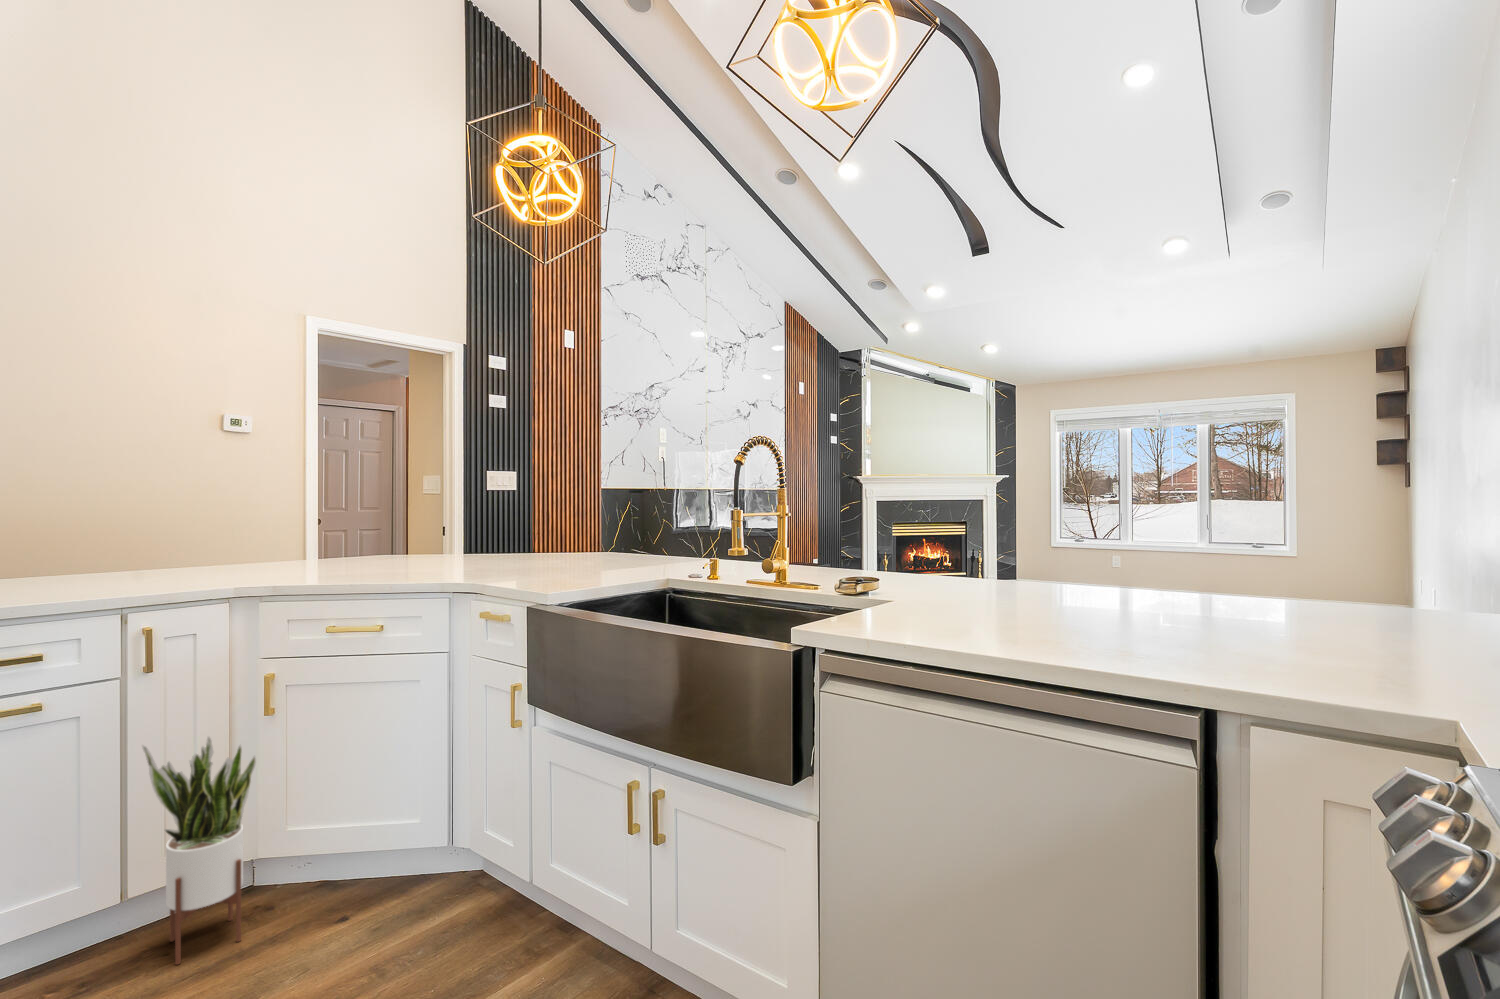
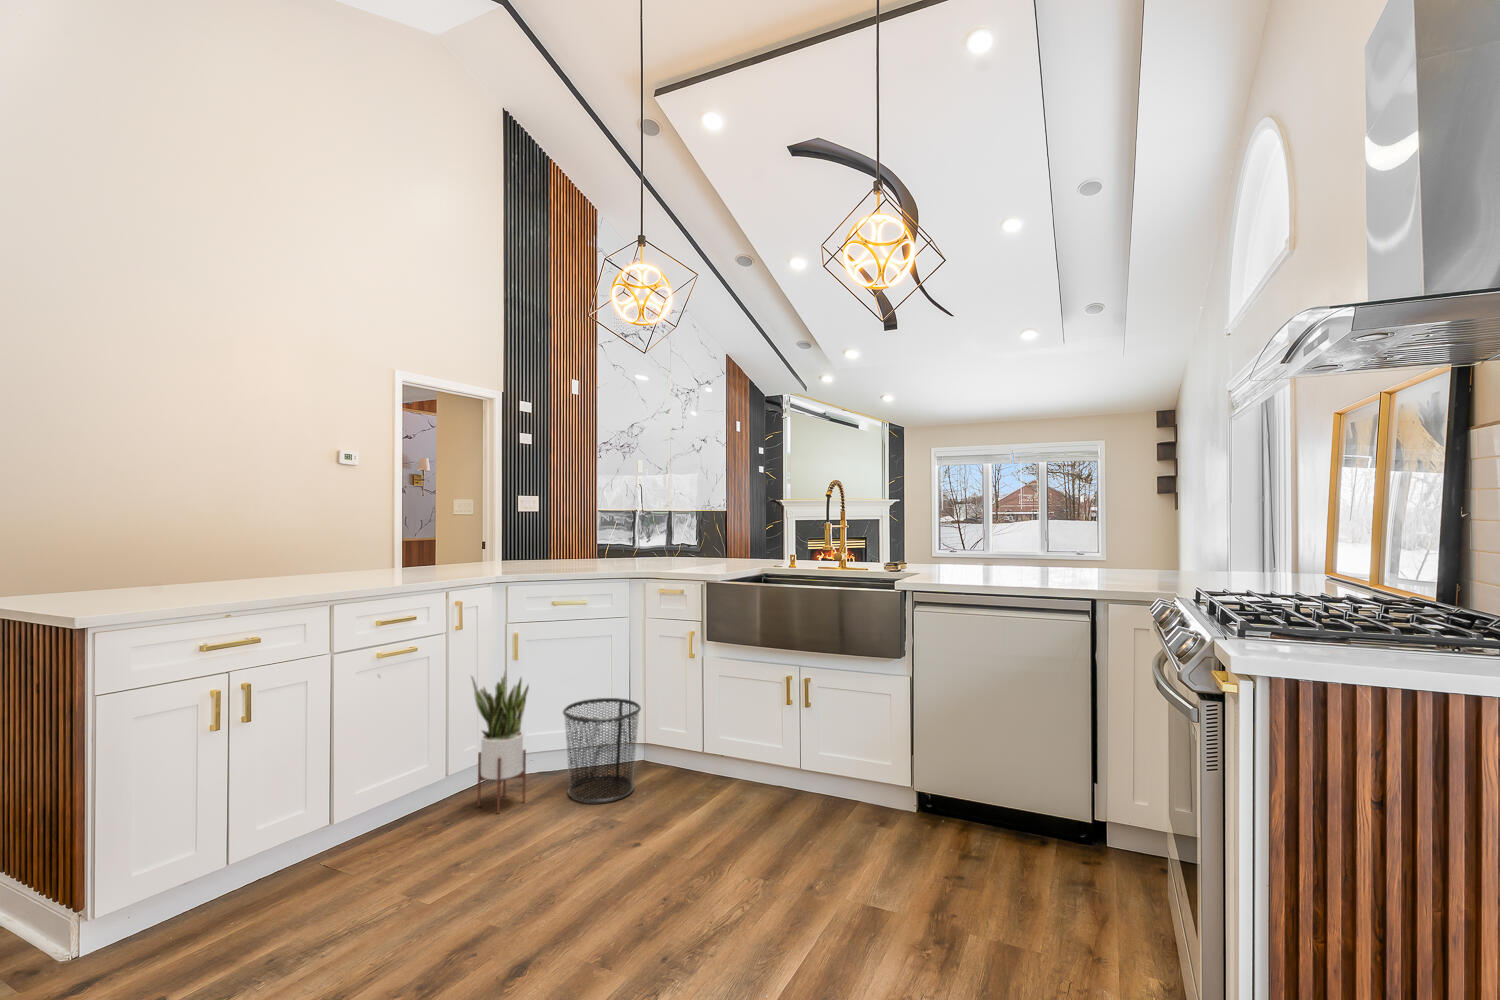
waste bin: none [296,775,435,960] -> present [563,698,641,803]

